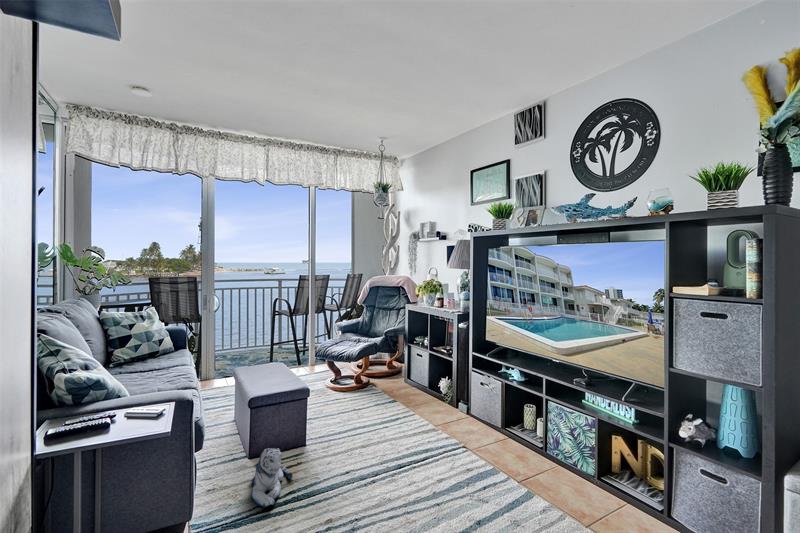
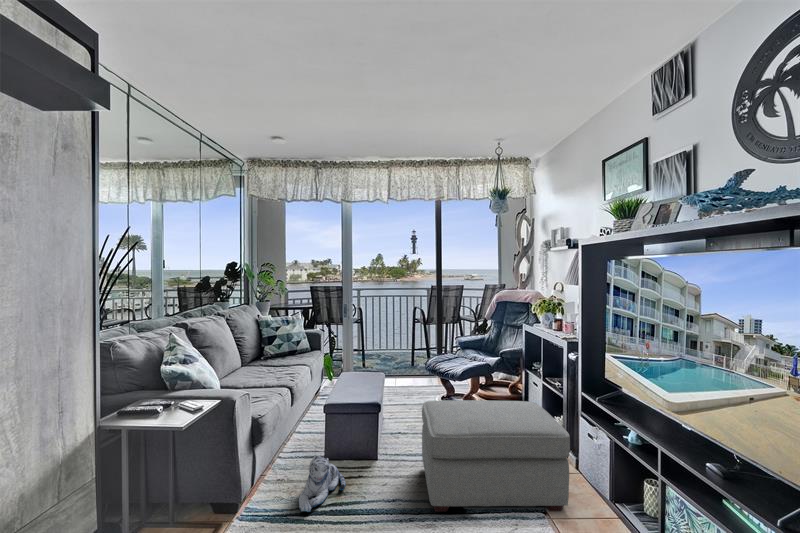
ottoman: none [352,366,483,470] -> present [422,400,570,512]

